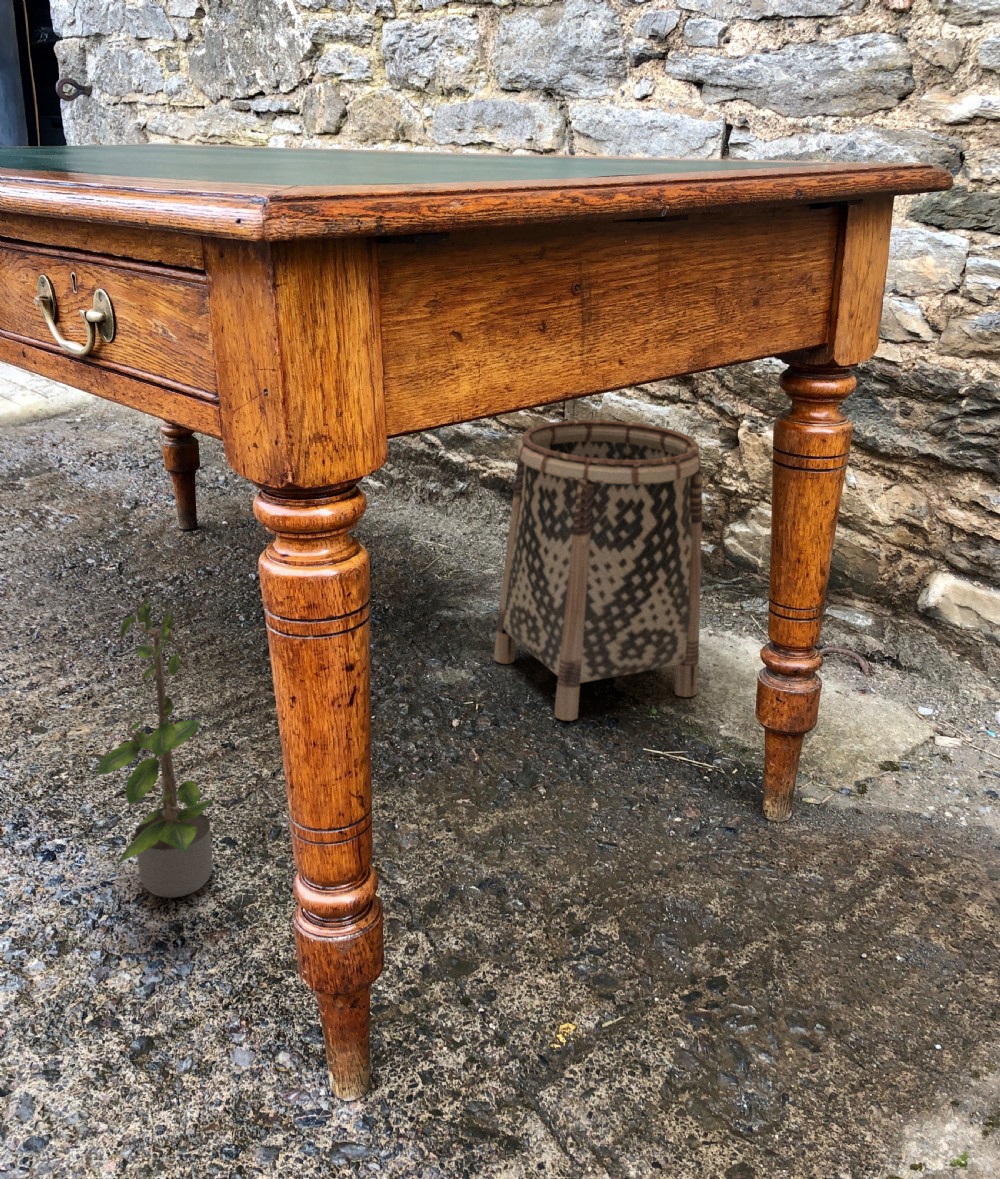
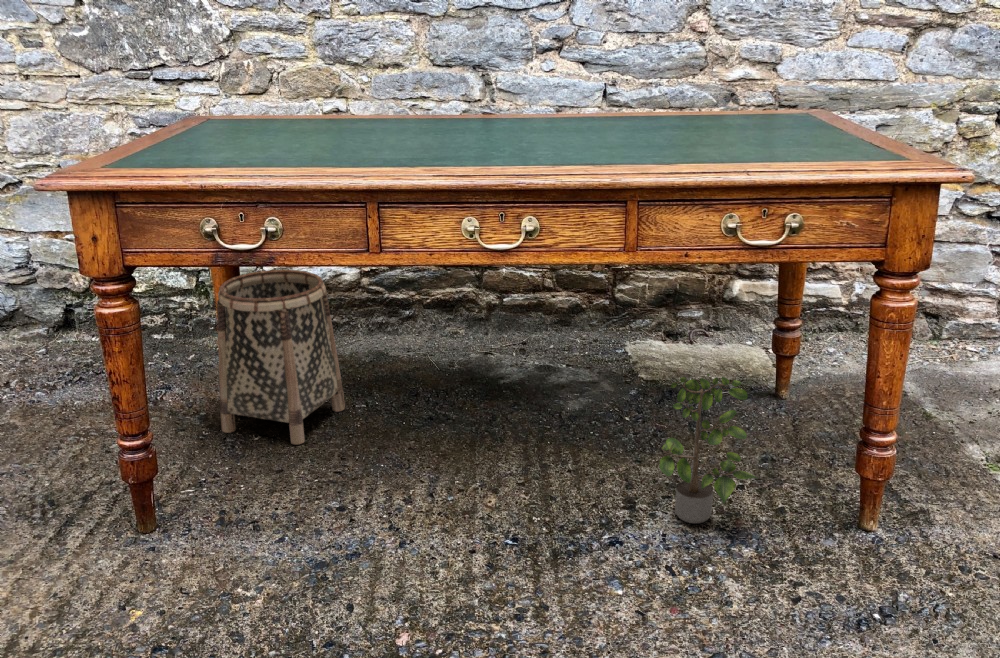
basket: present [494,420,703,720] -> present [217,270,345,444]

